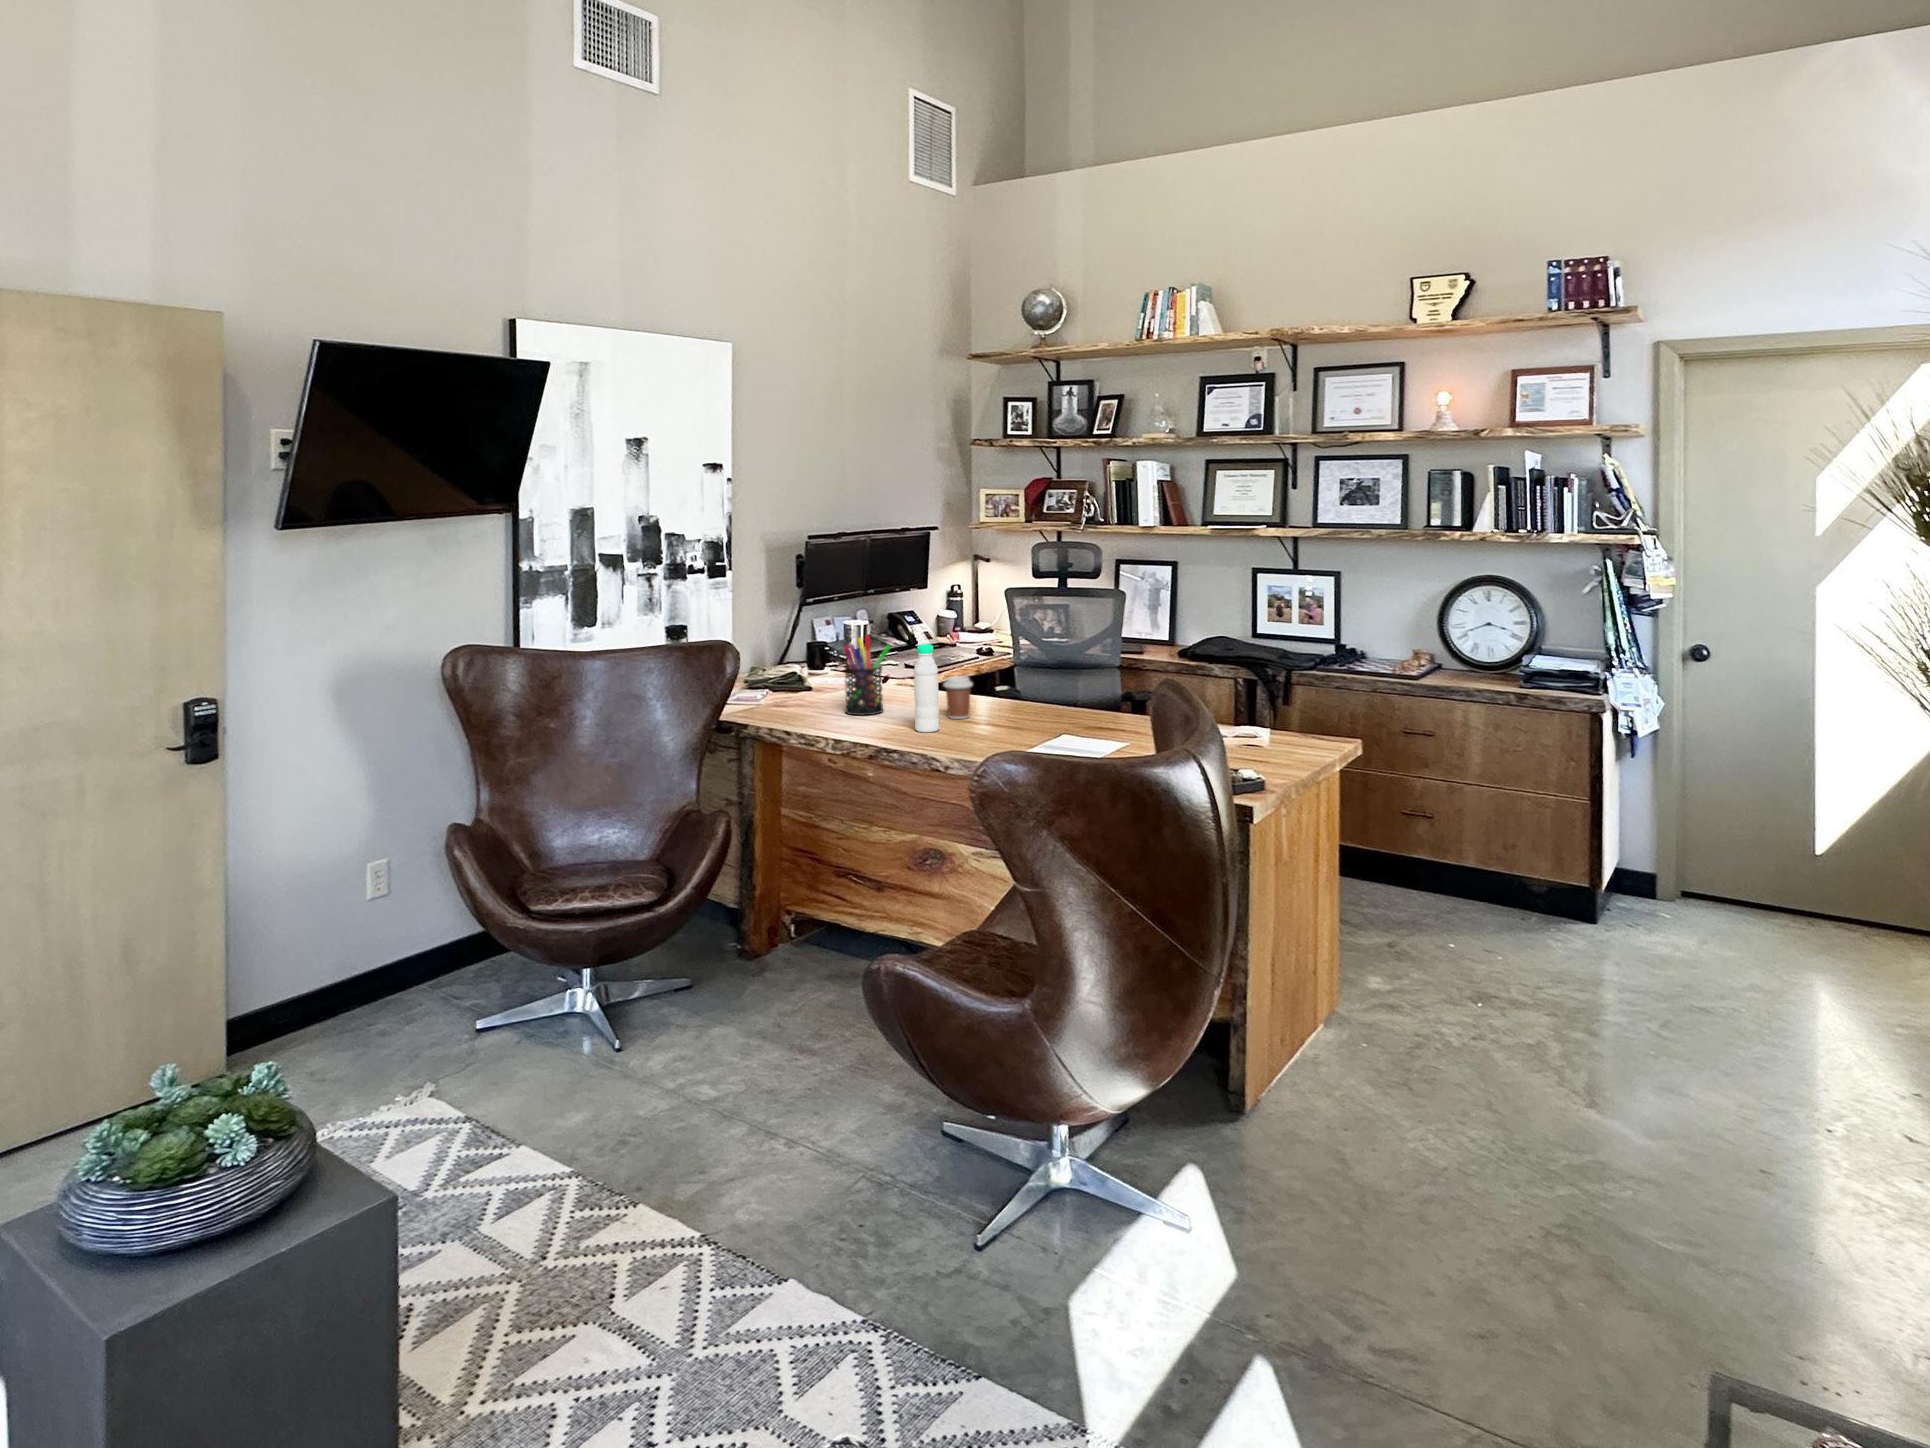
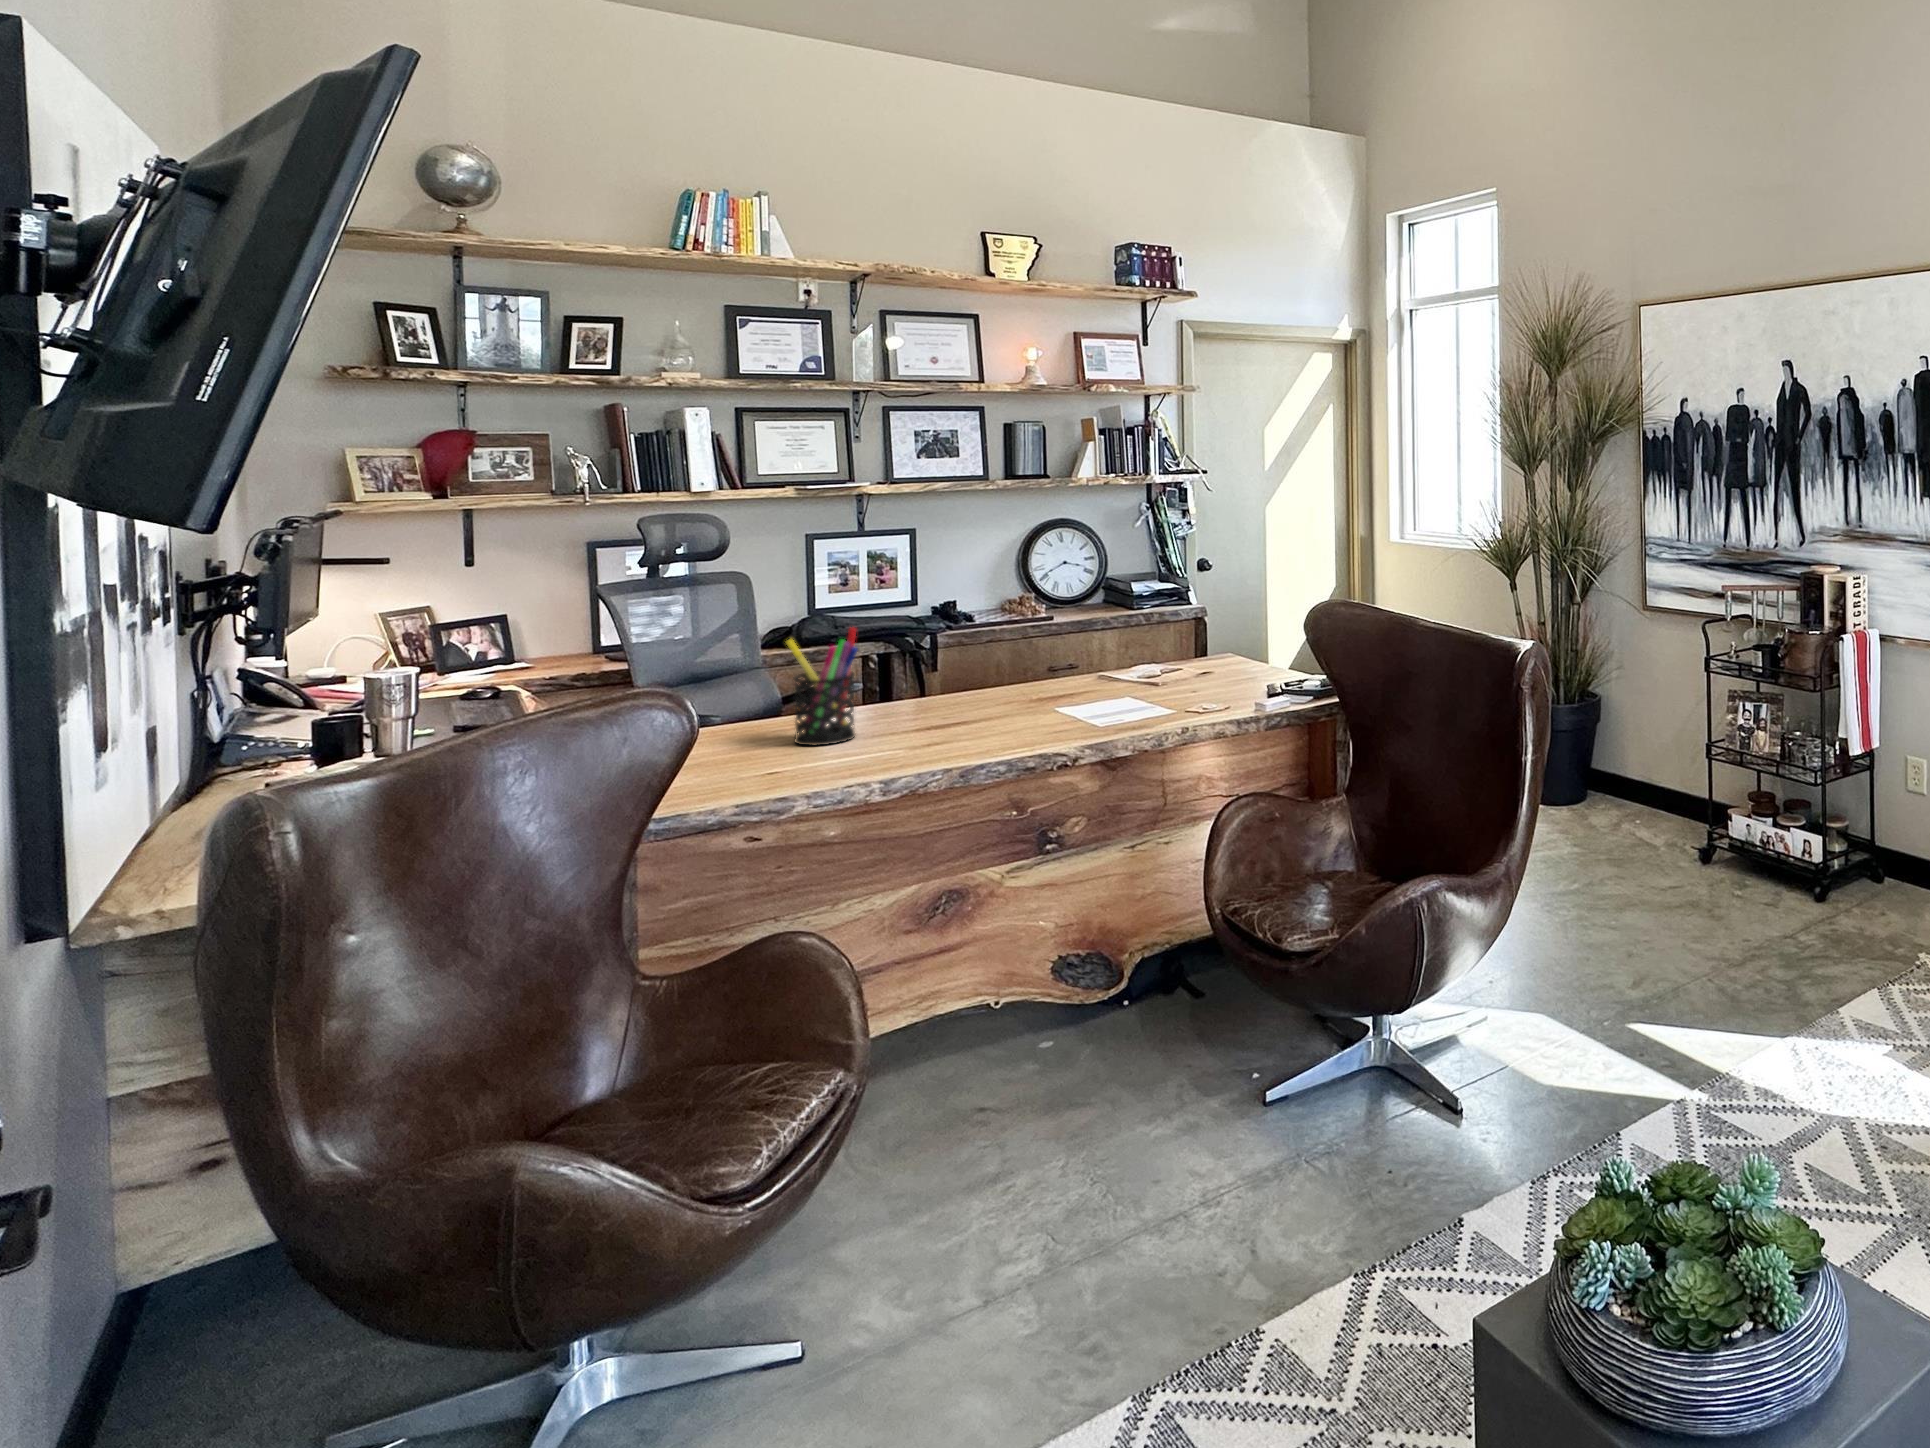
water bottle: present [914,644,939,732] -> none [989,617,1022,727]
coffee cup: present [943,676,973,719] -> none [939,661,980,715]

